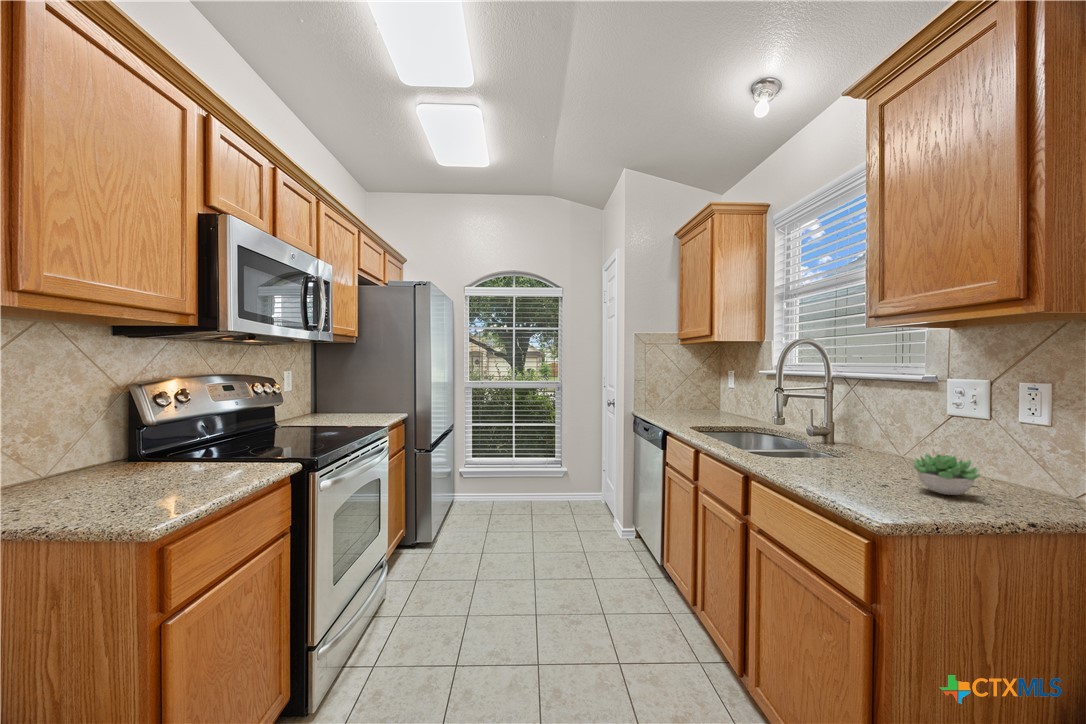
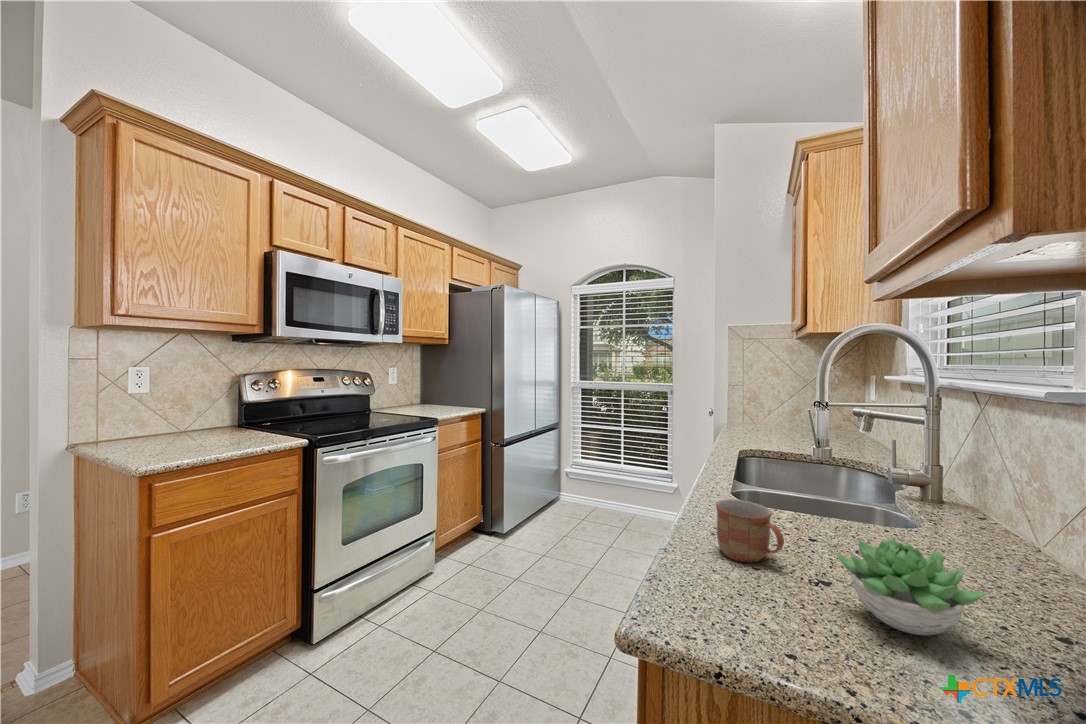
mug: none [819,450,869,484] -> present [716,499,784,562]

